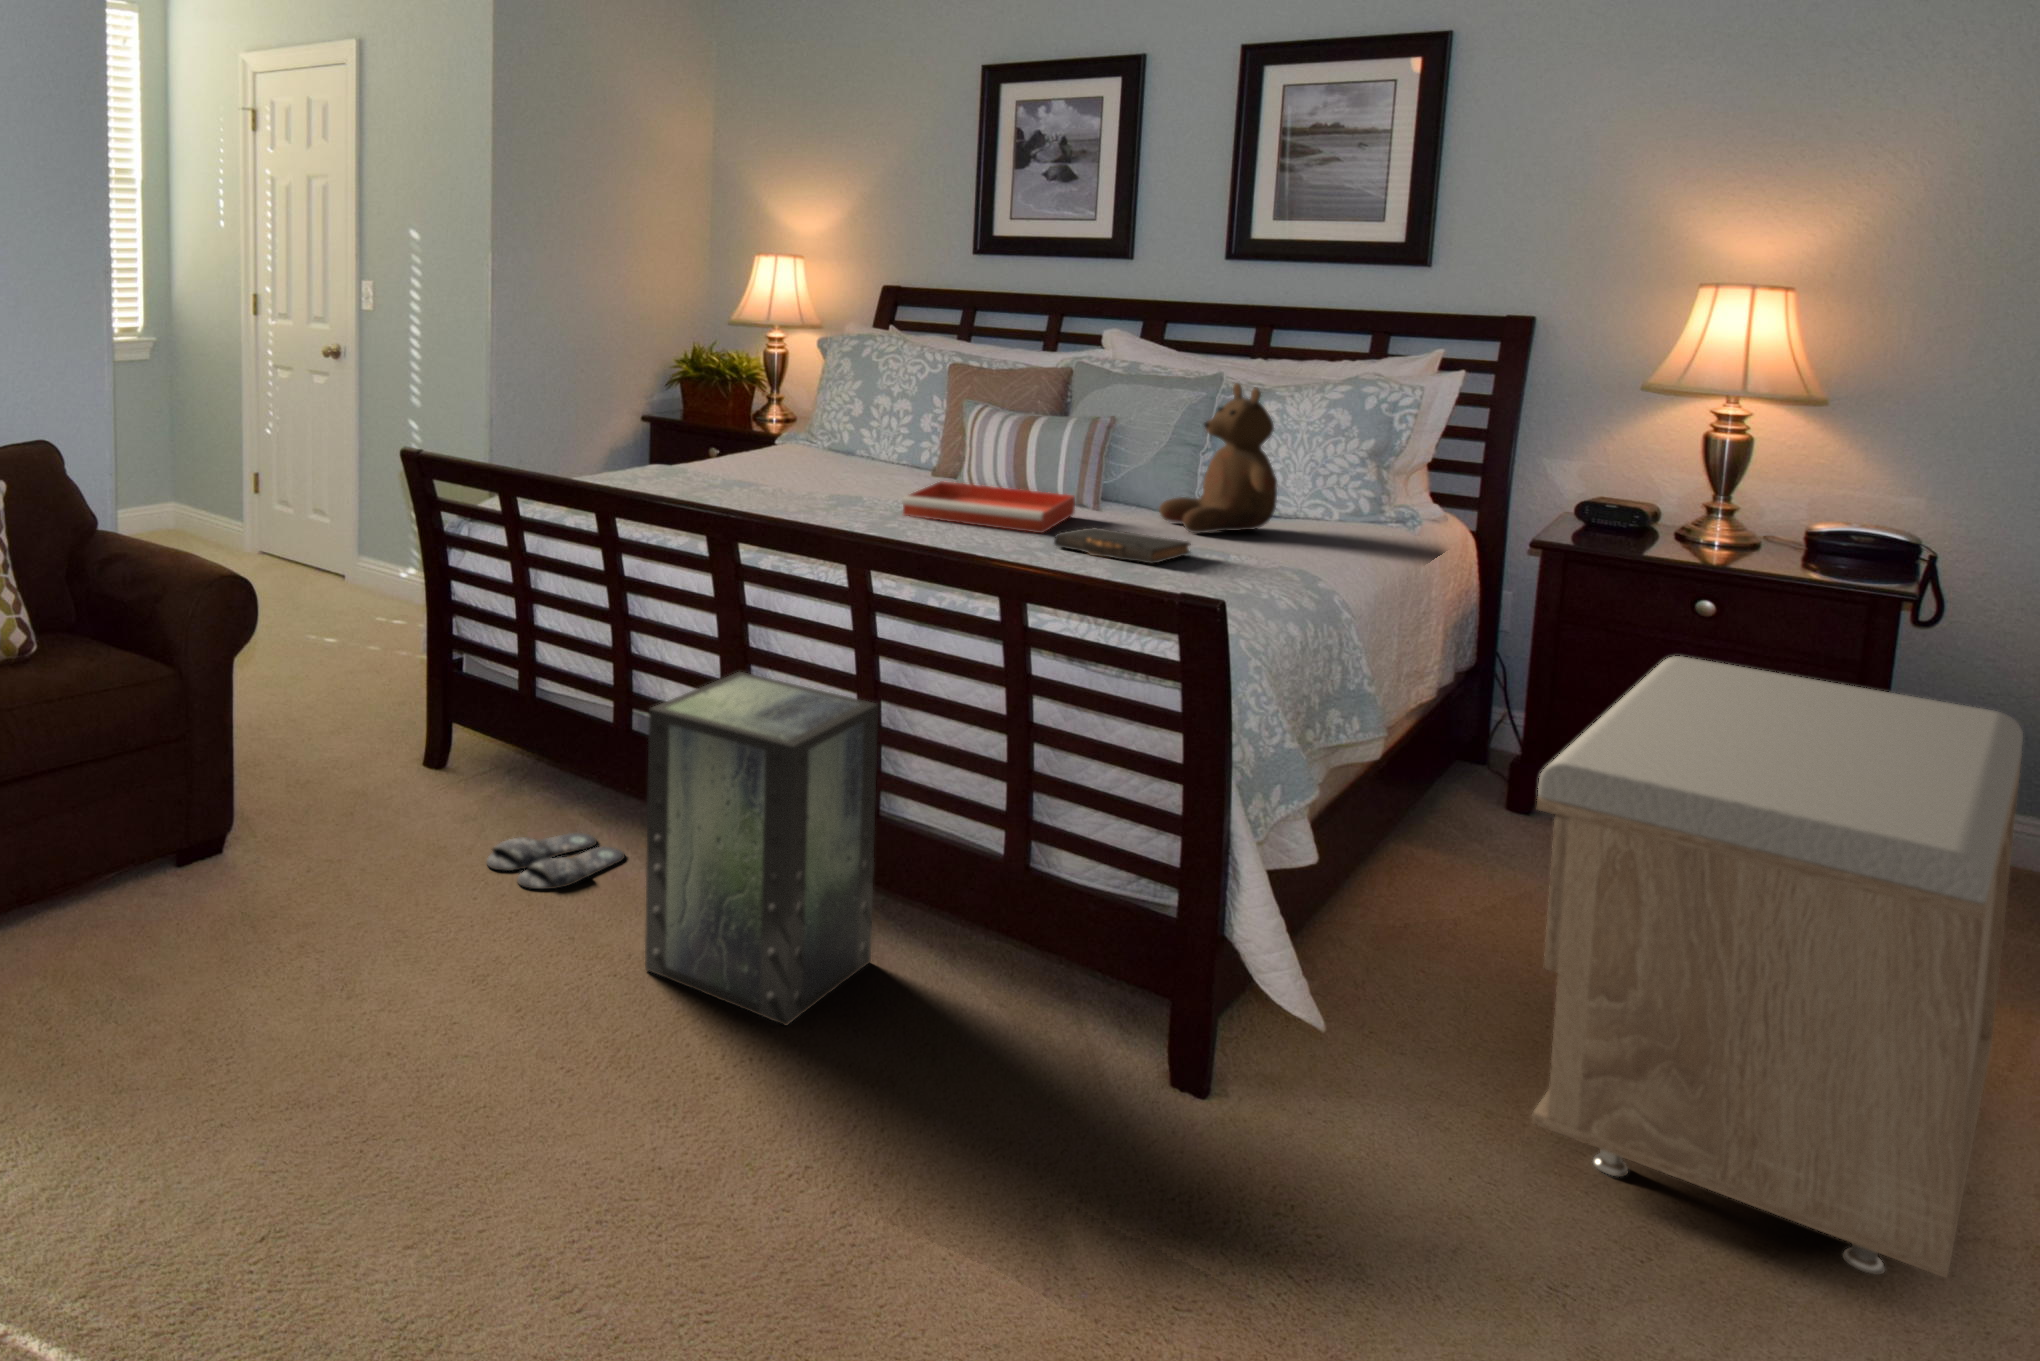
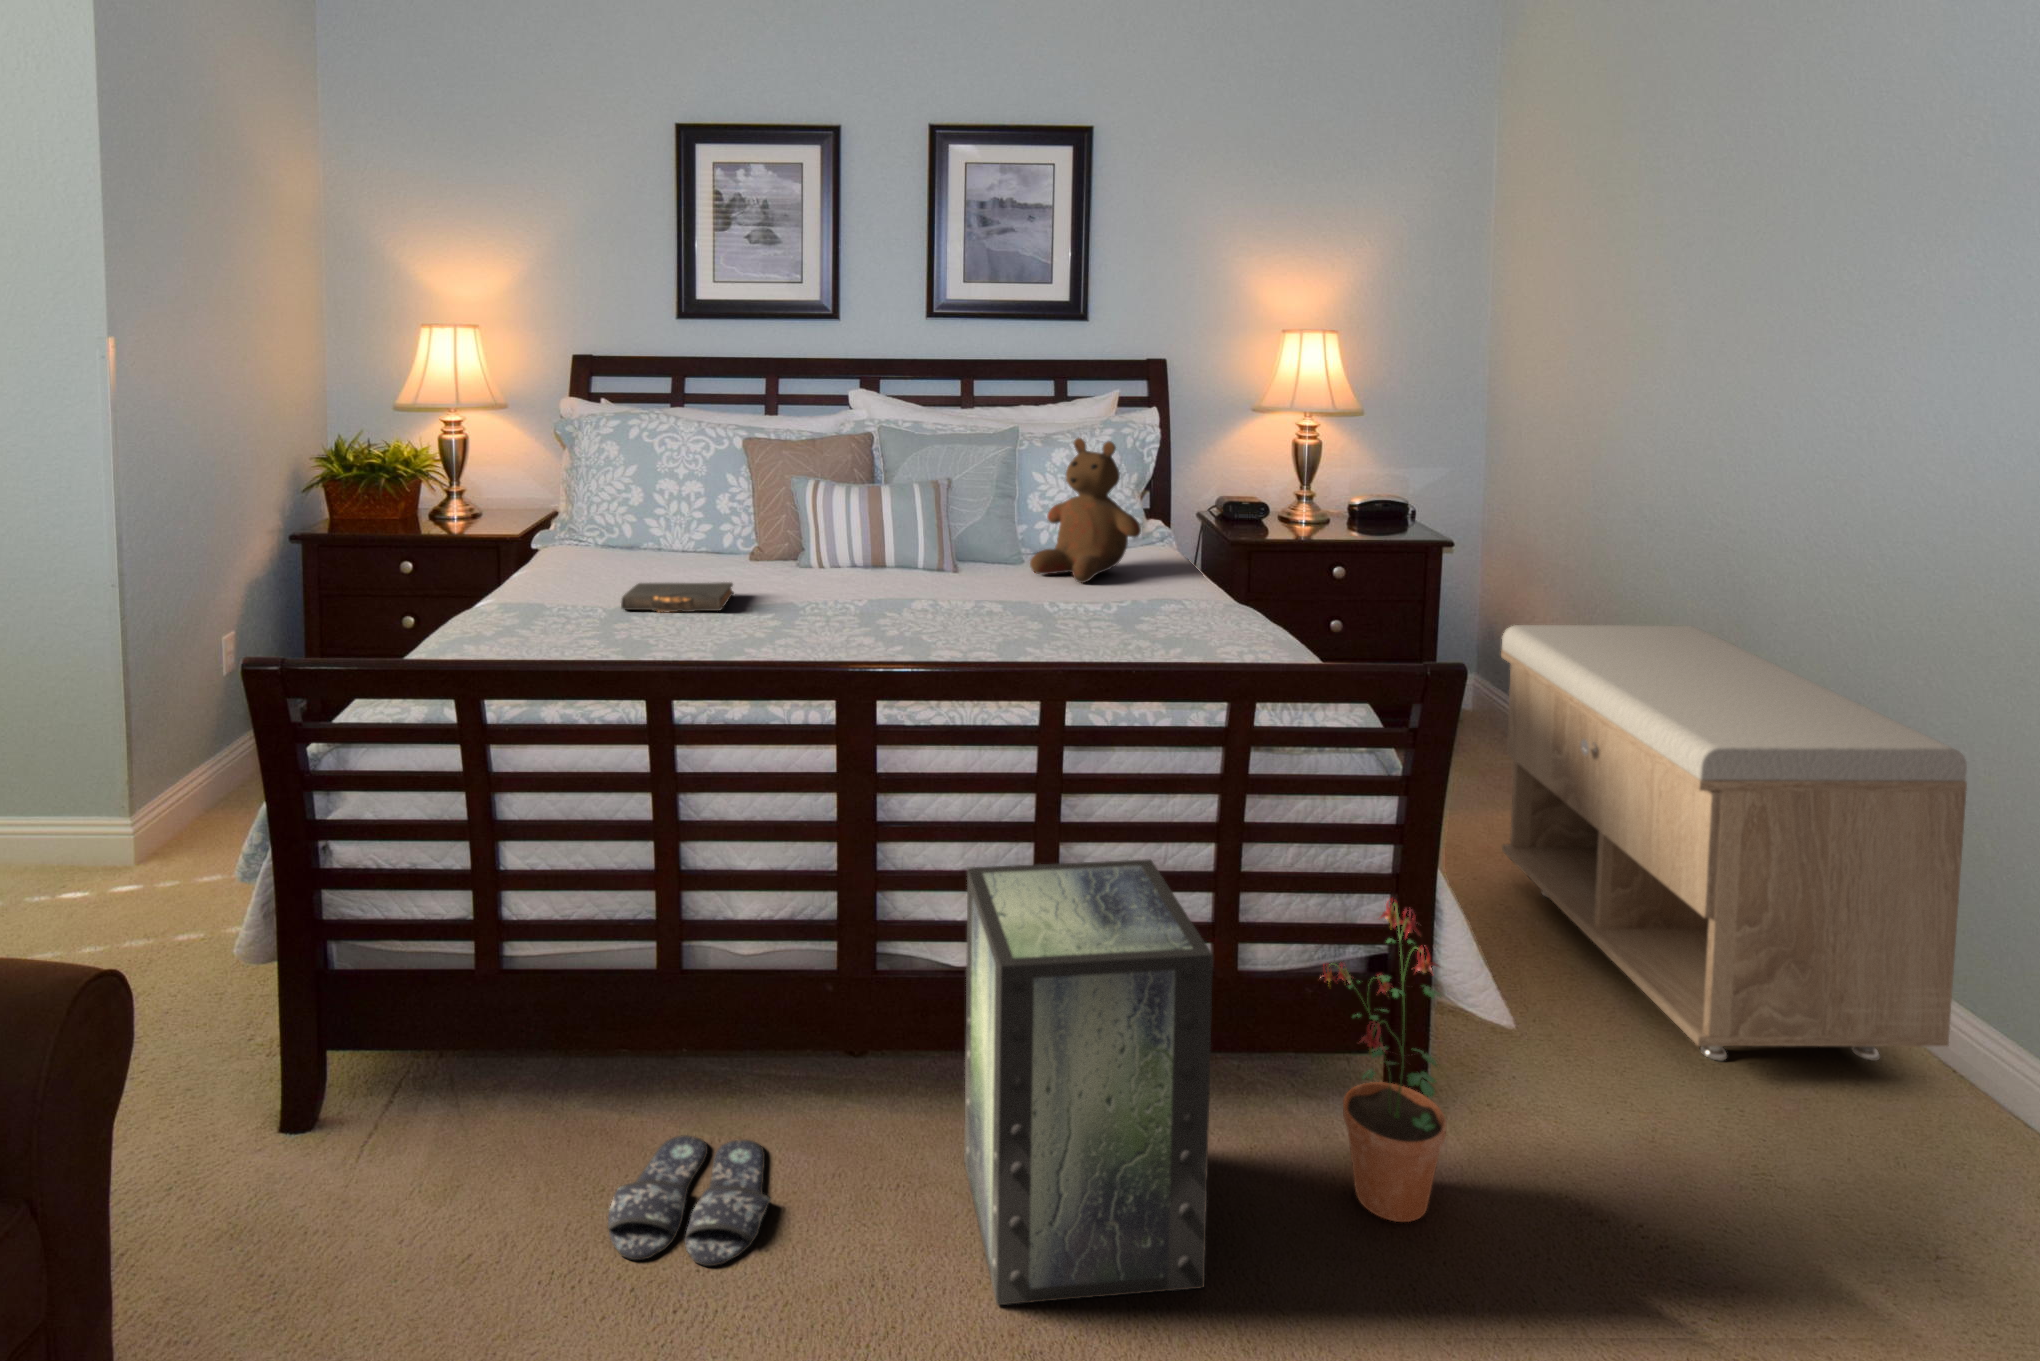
tray: present [902,481,1075,533] -> none [838,564,1006,620]
book: present [1054,528,1190,564] -> present [621,582,734,613]
potted plant: none [964,793,1082,1082] -> present [1323,899,1446,1222]

